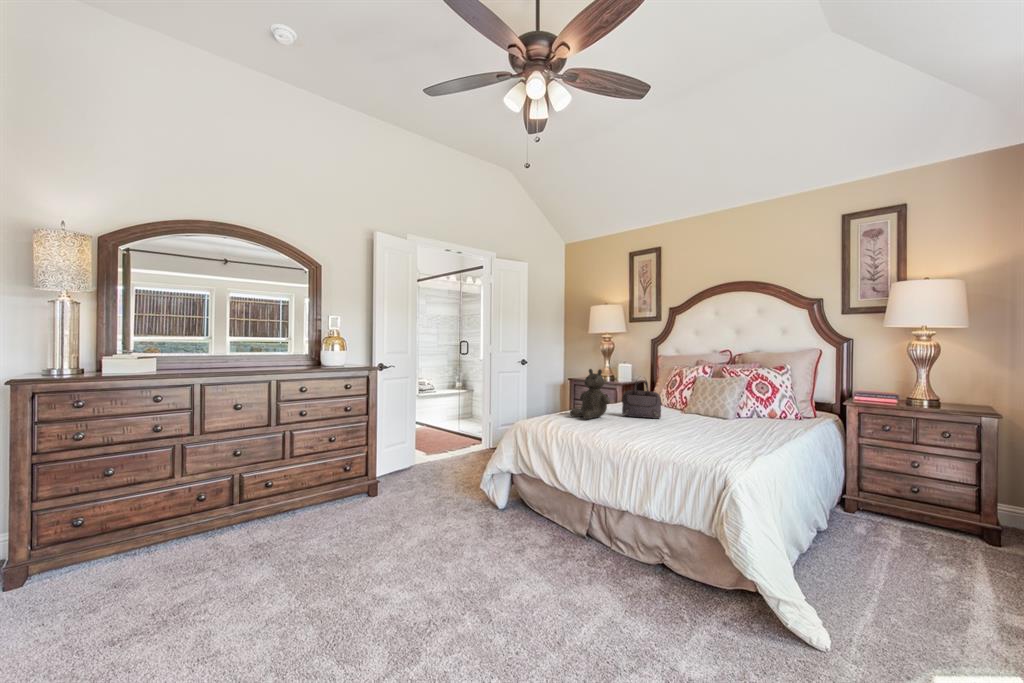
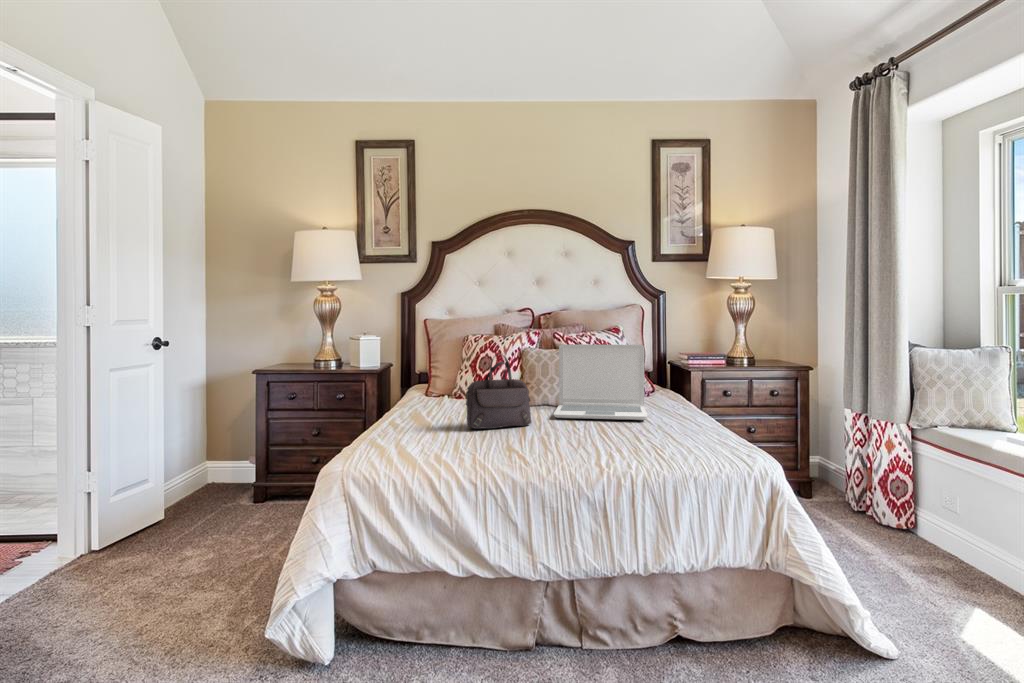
teddy bear: present [570,369,610,419] -> none [389,346,468,450]
laptop: none [681,375,759,426] -> present [554,344,648,420]

